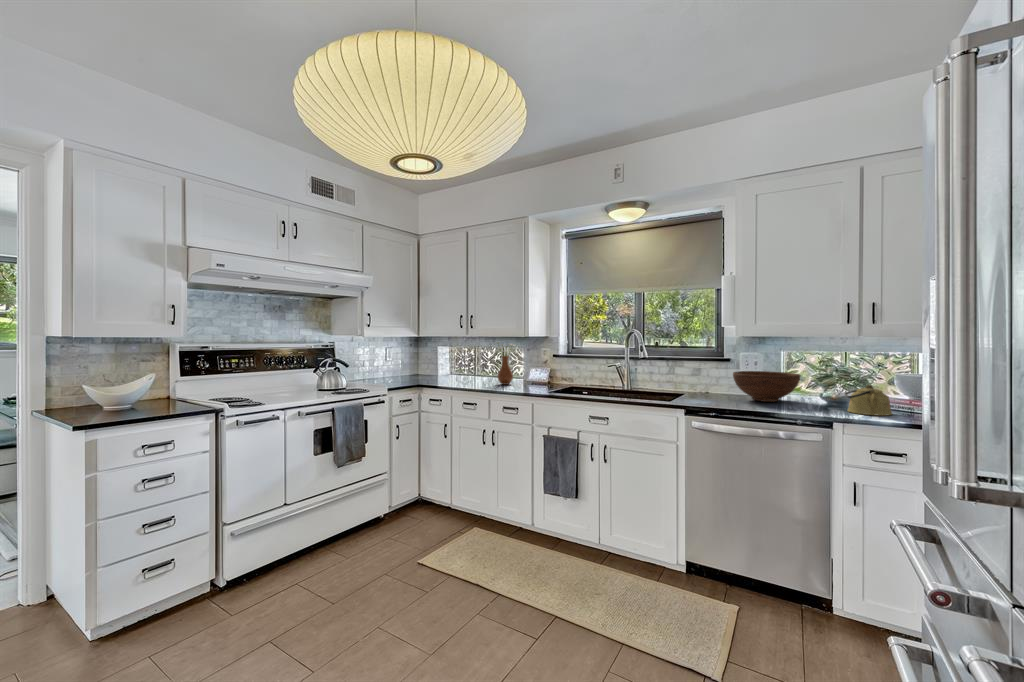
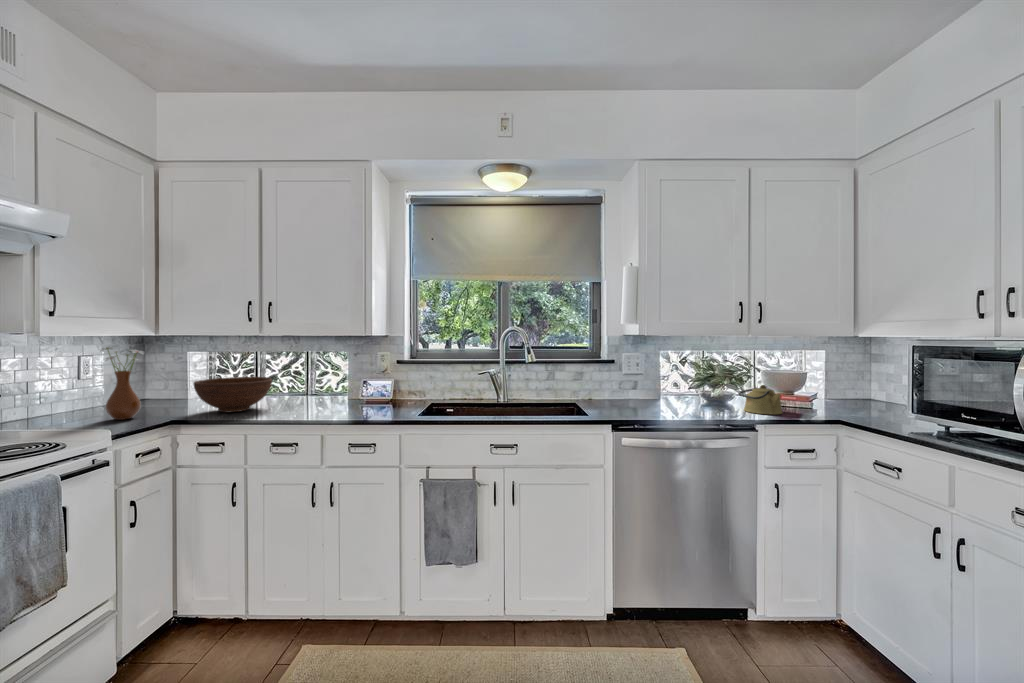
vase: present [497,342,513,385] -> present [101,347,143,420]
fruit bowl: present [733,371,800,402] -> present [194,377,272,412]

